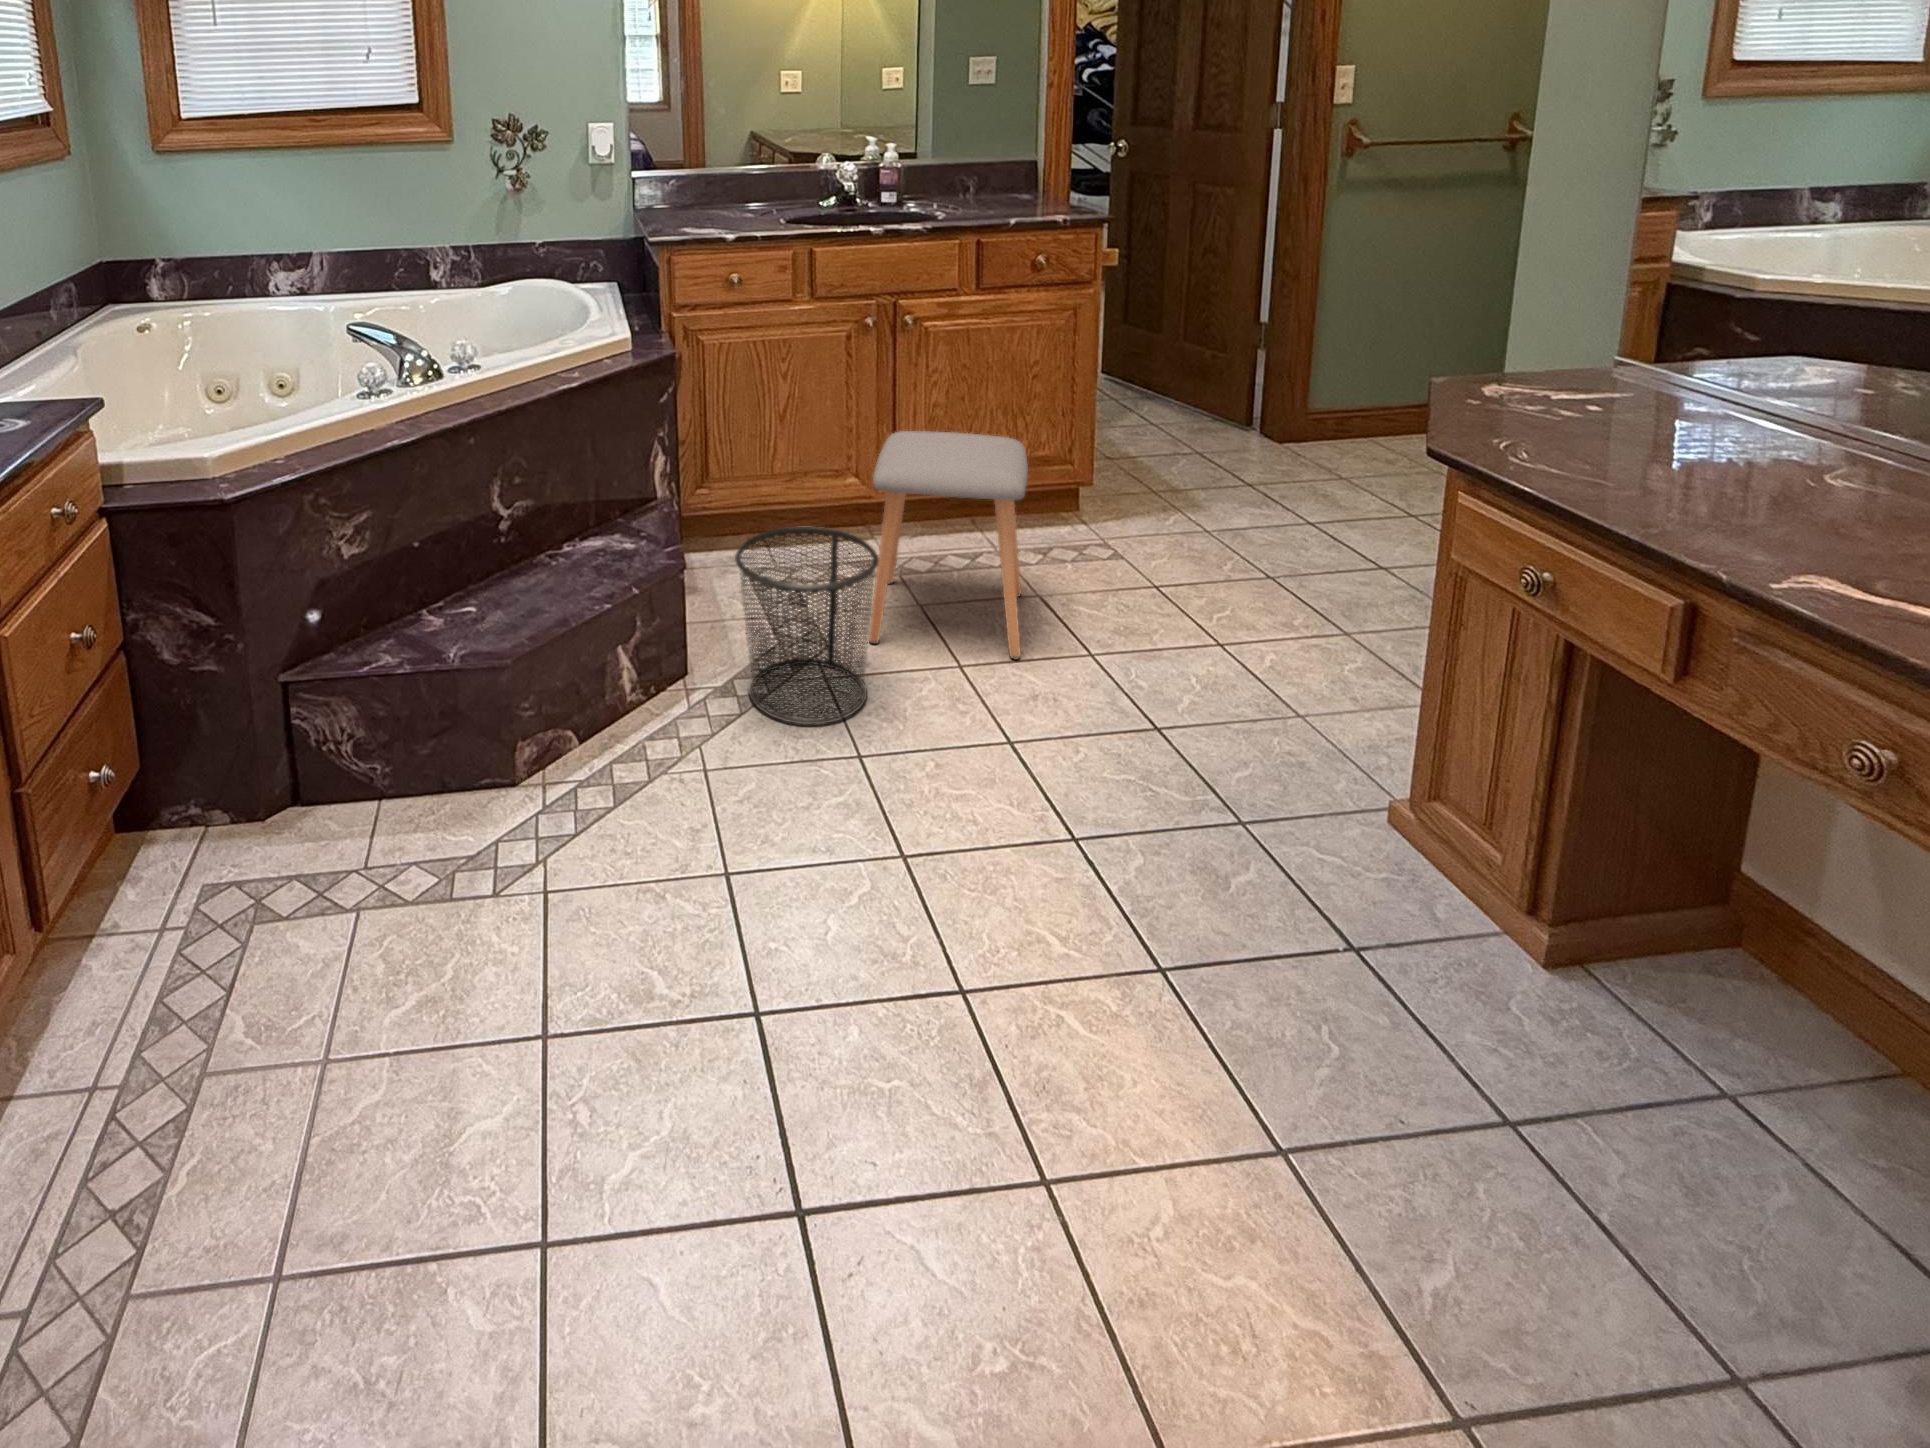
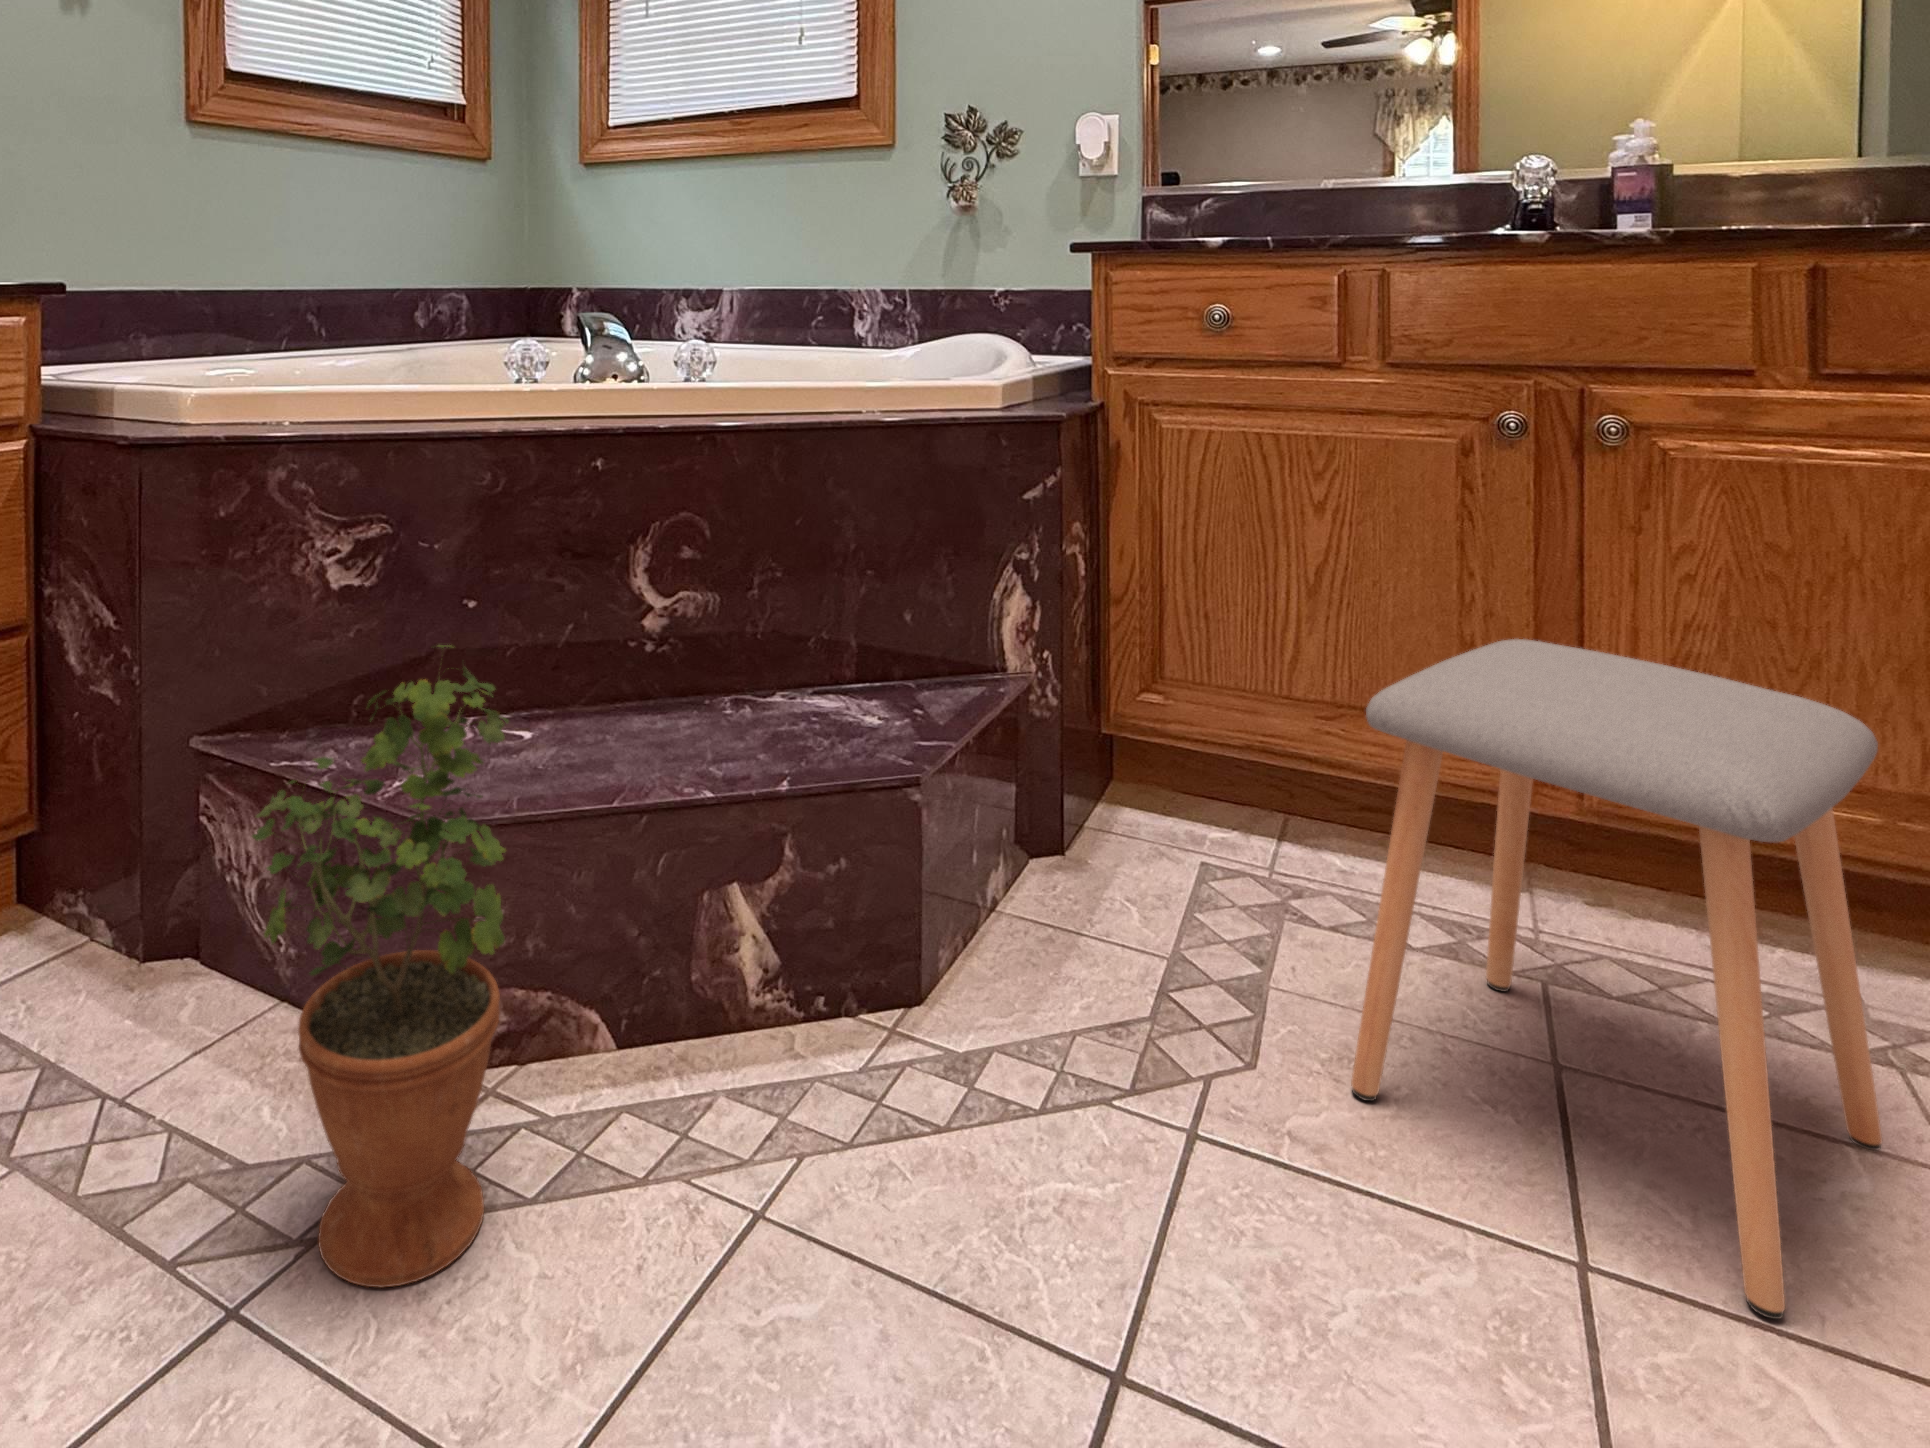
waste bin: present [735,527,879,724] -> none [963,749,1292,1232]
potted plant: none [484,574,614,883] -> present [252,645,508,1287]

